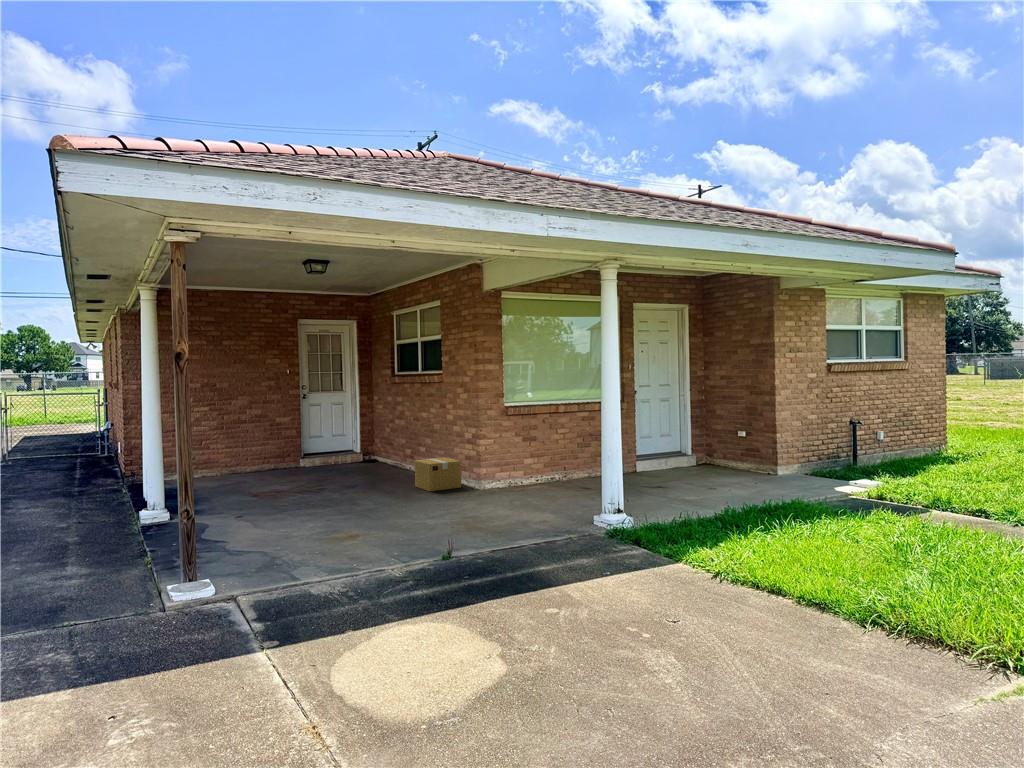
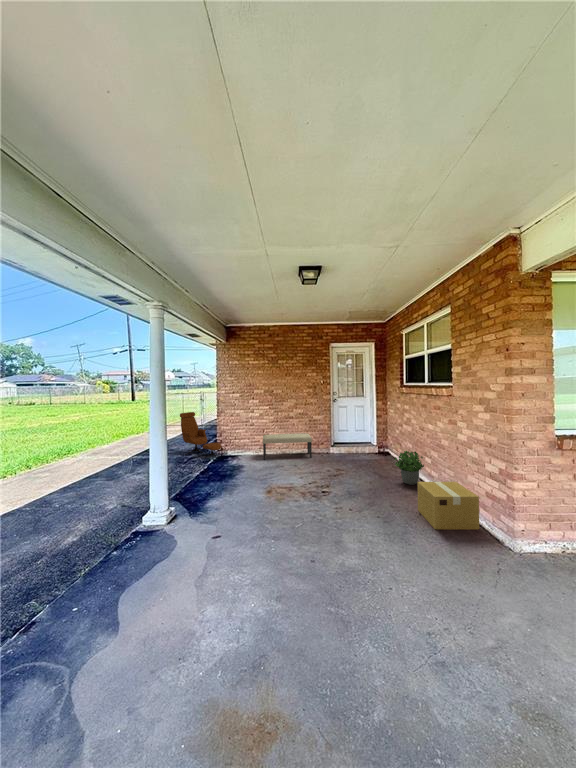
lounge chair: none [44,421,133,490] -> present [180,412,221,457]
potted plant: none [390,441,420,476] -> present [395,451,424,485]
bench: none [203,442,280,480] -> present [263,433,312,460]

